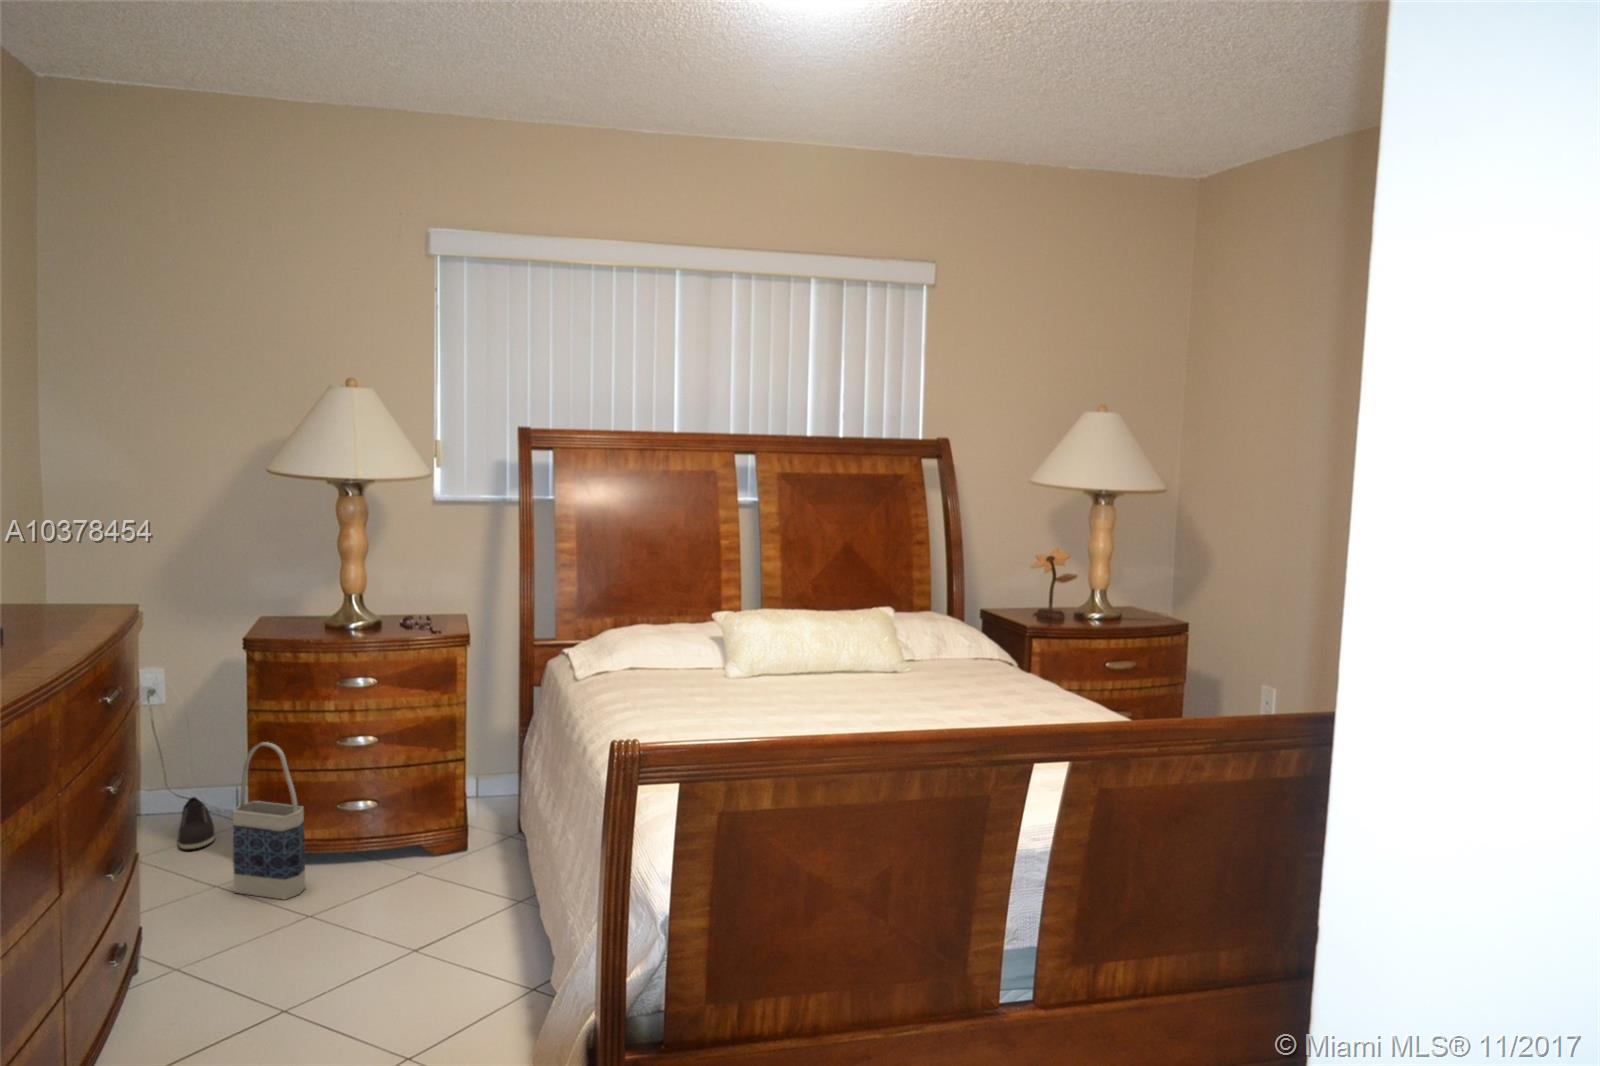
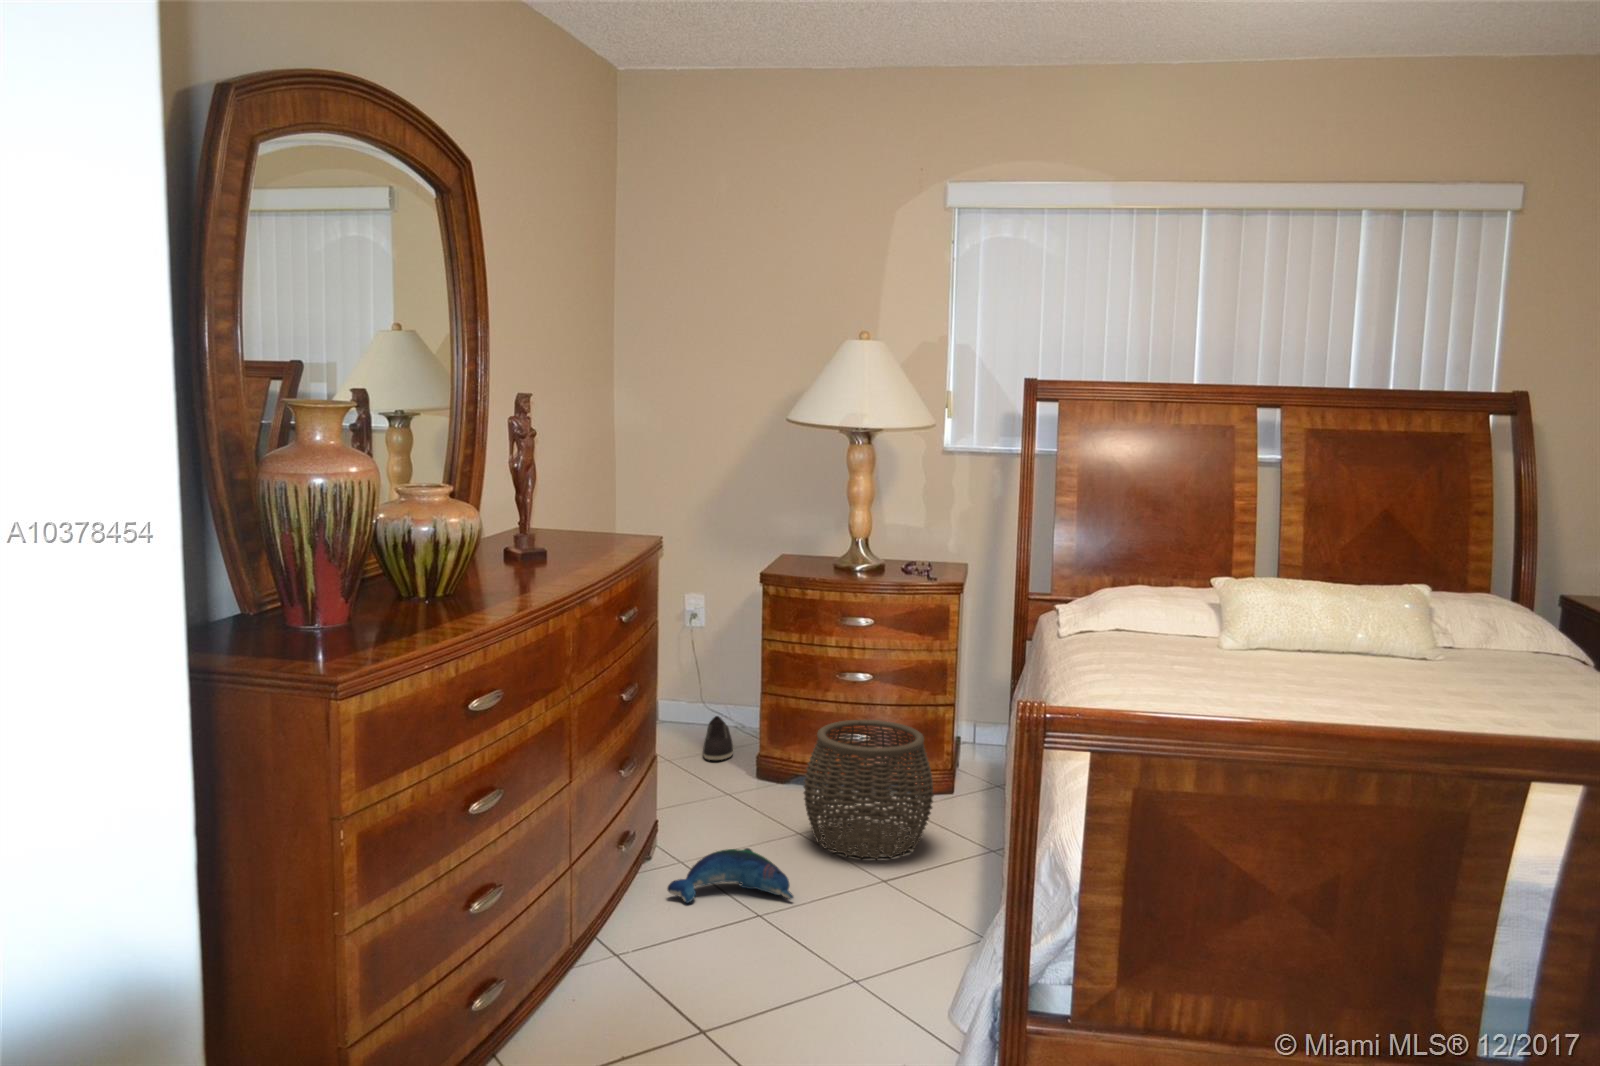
bag: present [233,742,306,900] -> none [745,668,806,813]
woven basket: none [305,787,453,942] -> present [804,720,934,859]
plush toy: none [140,957,303,1040] -> present [667,848,793,903]

